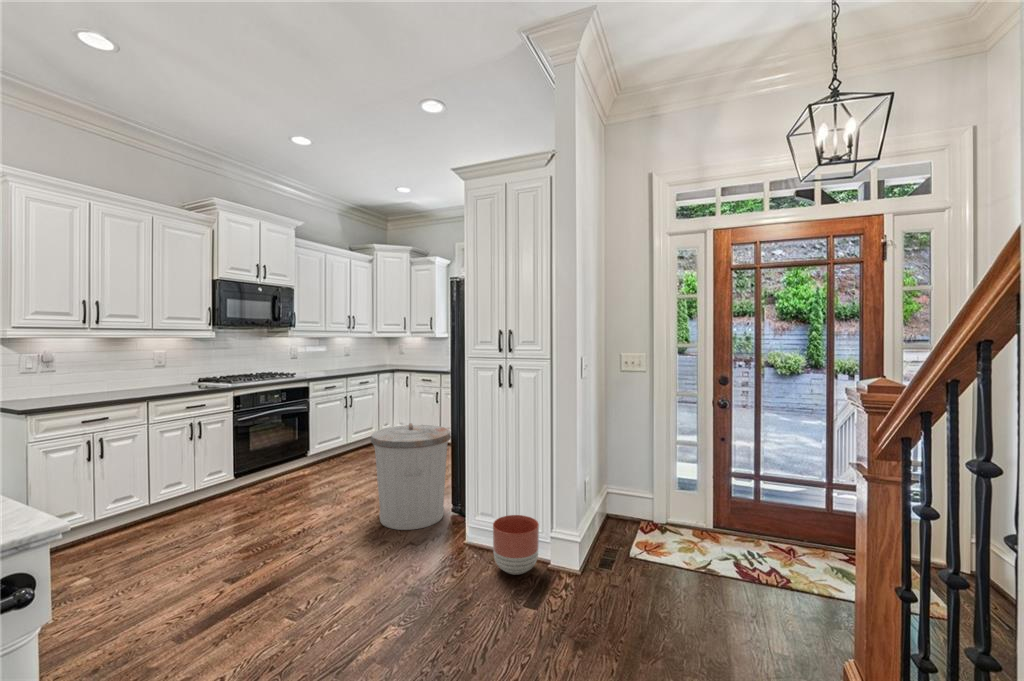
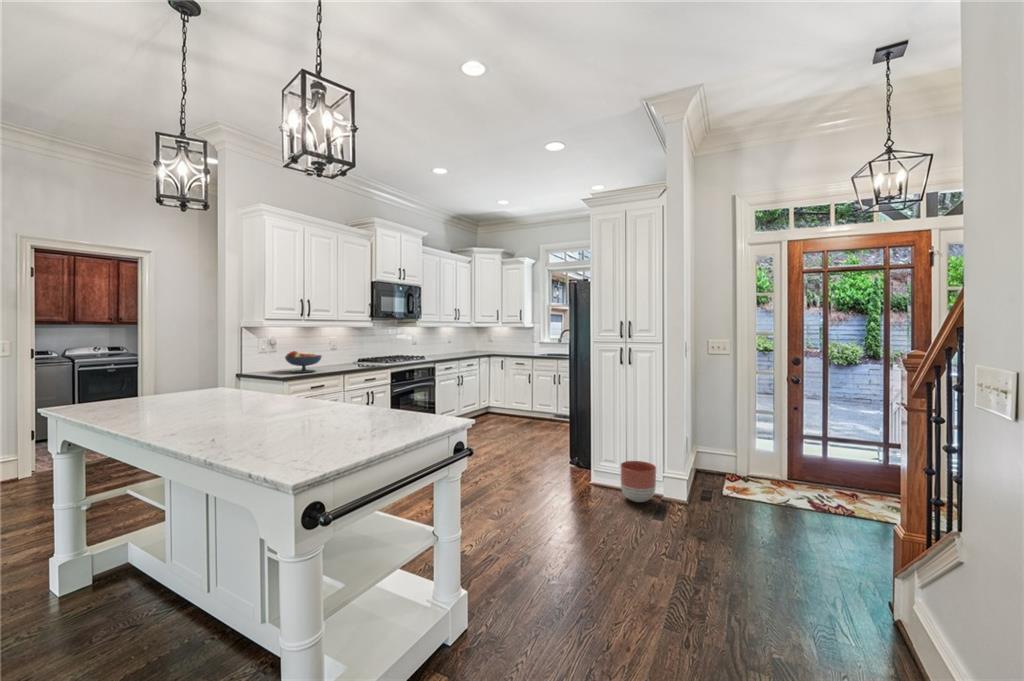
fruit bowl: none [55,370,117,400] -> present [285,351,322,373]
trash can: present [371,423,451,530] -> none [509,394,570,475]

